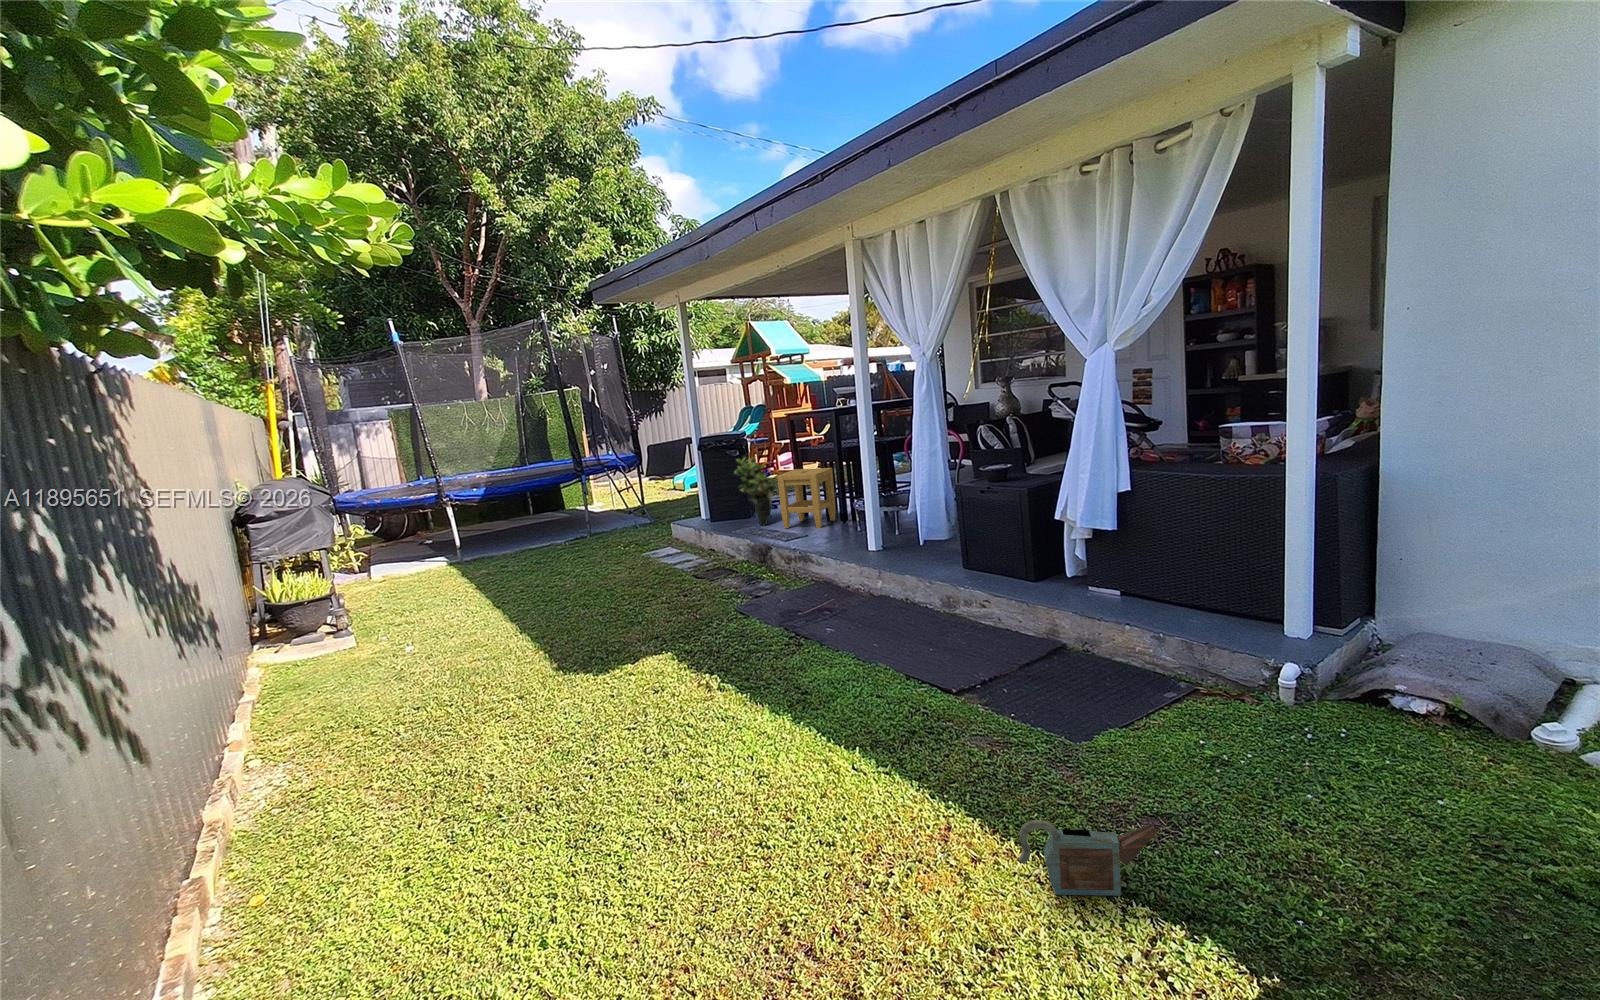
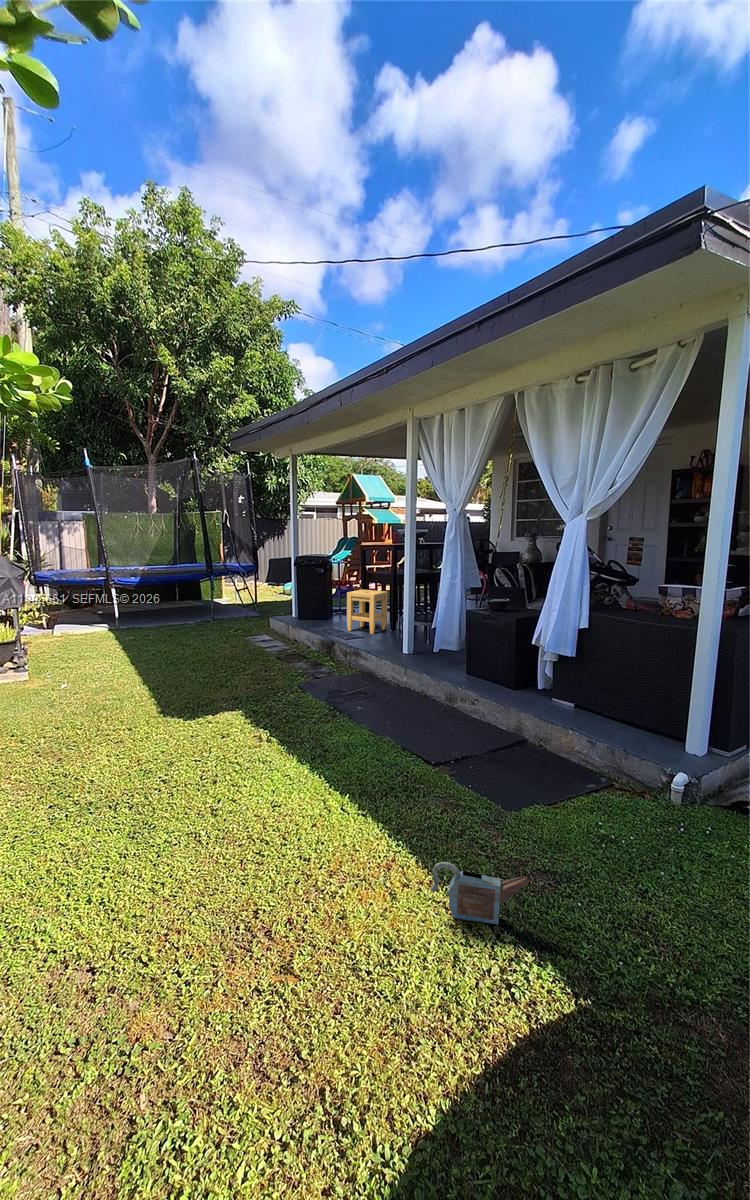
potted plant: present [734,457,775,526] -> none [317,576,347,627]

